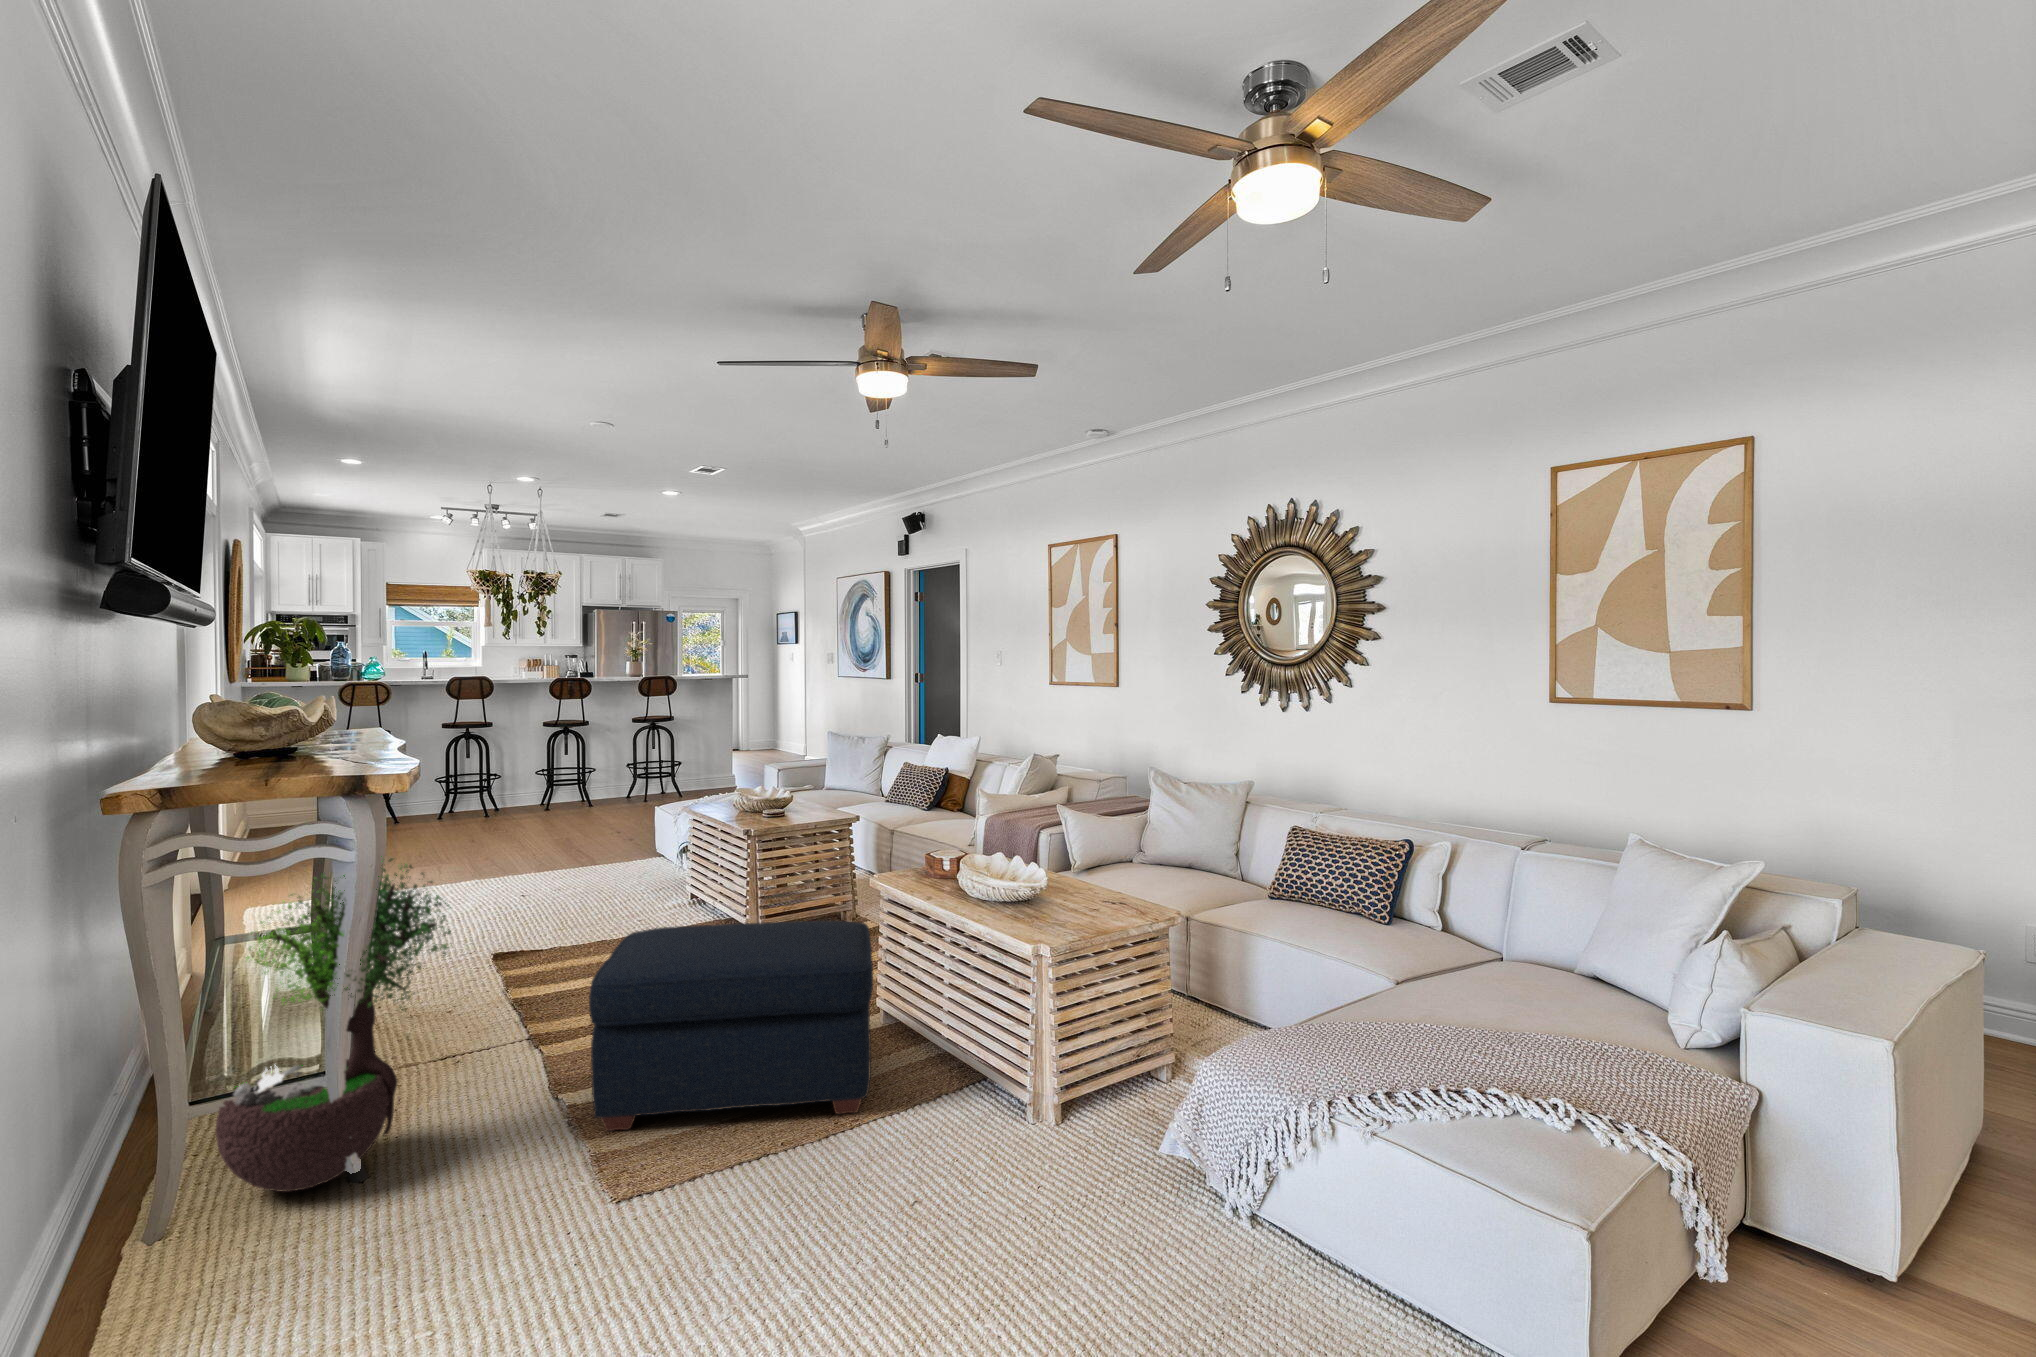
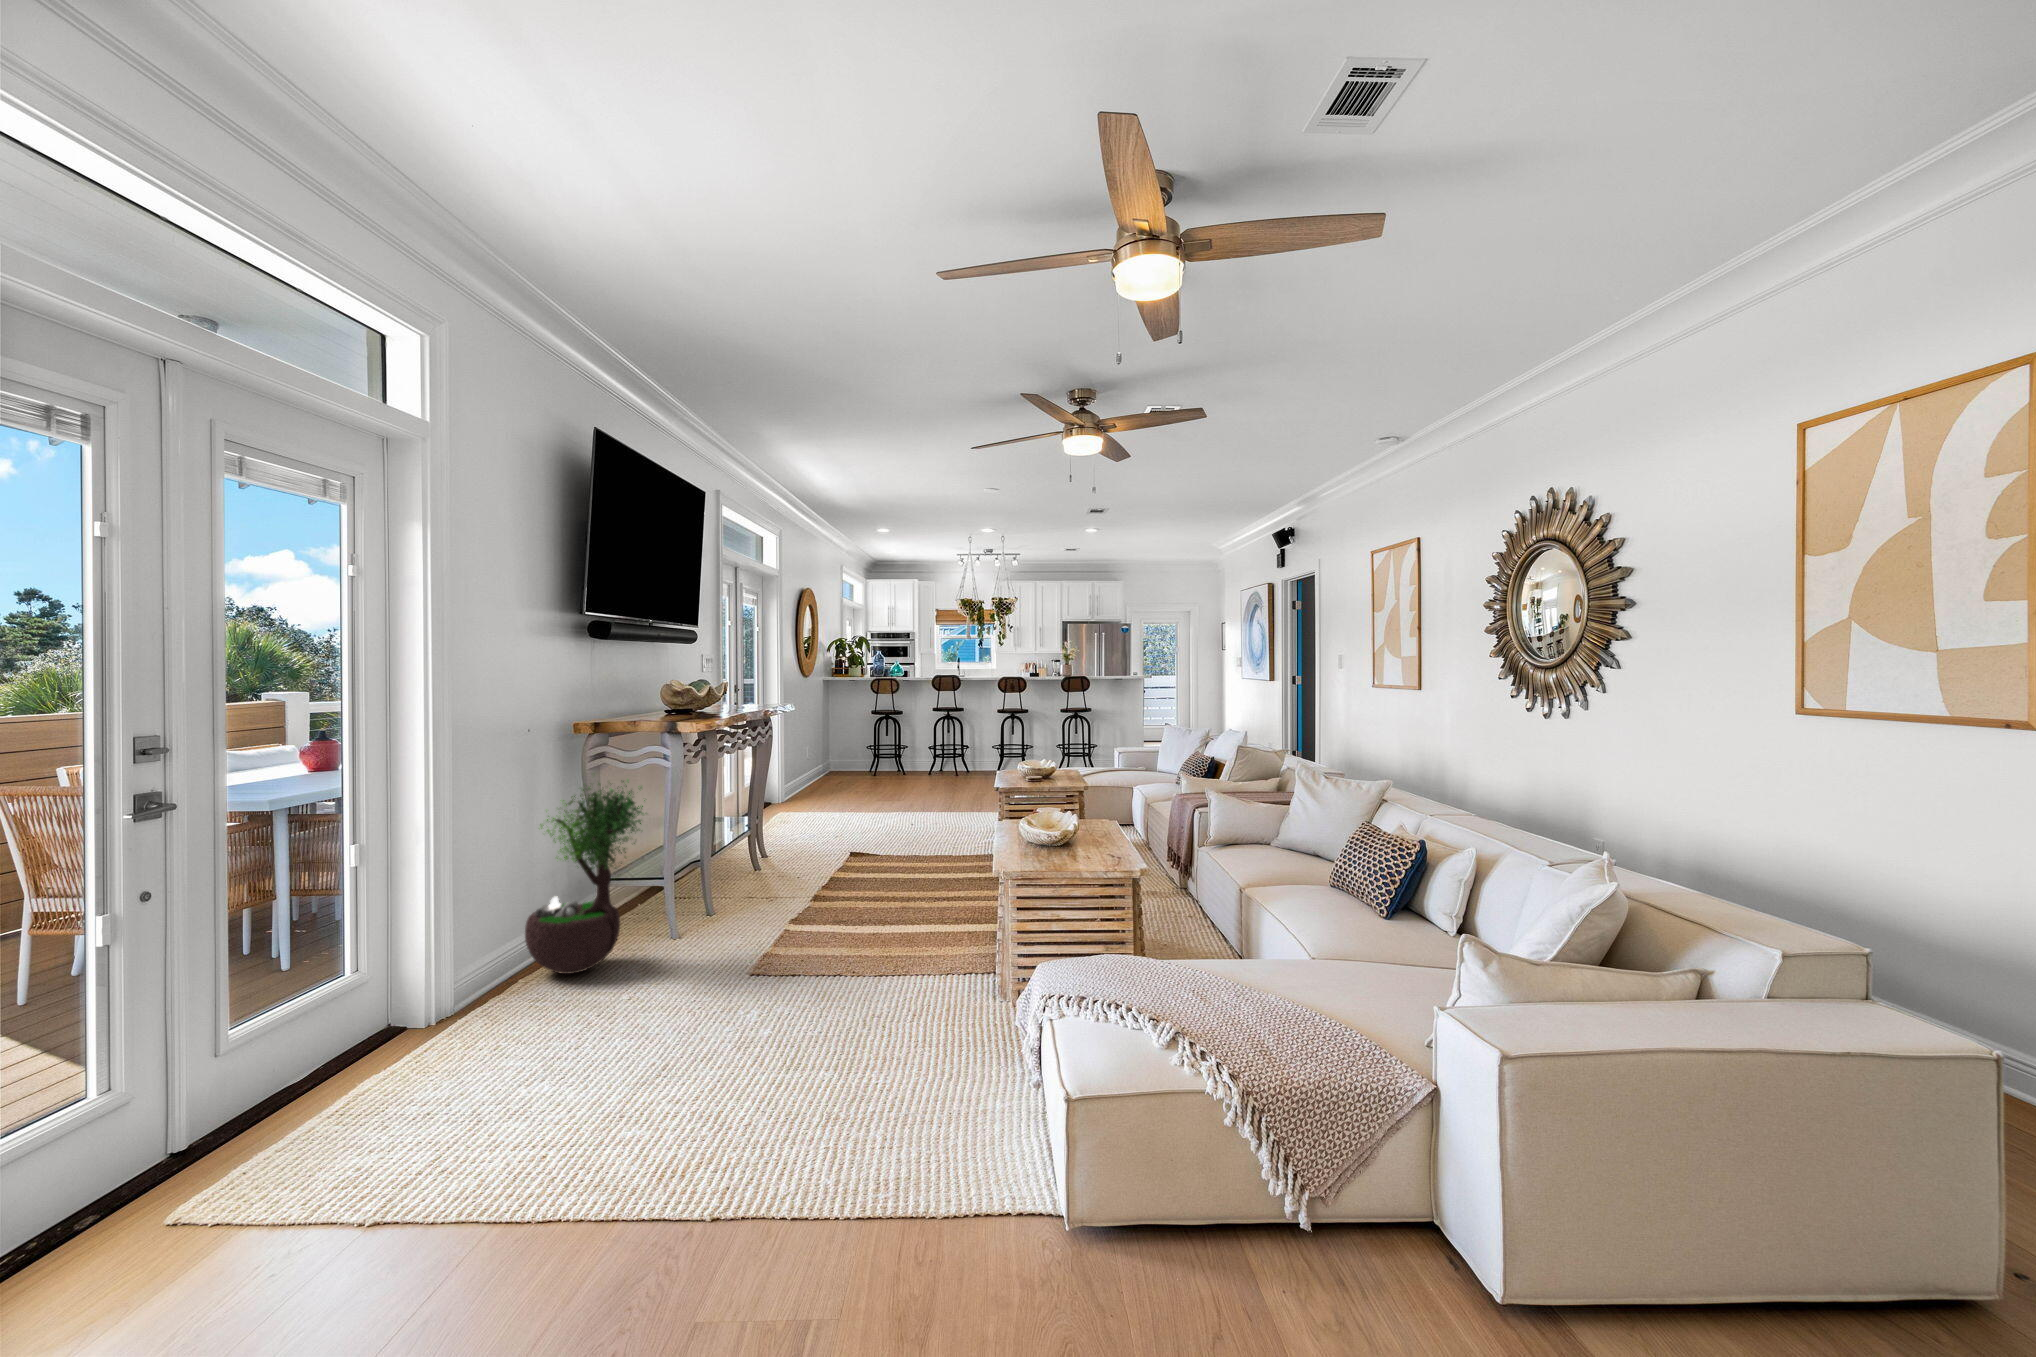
ottoman: present [589,921,873,1131] -> none [718,852,947,1007]

